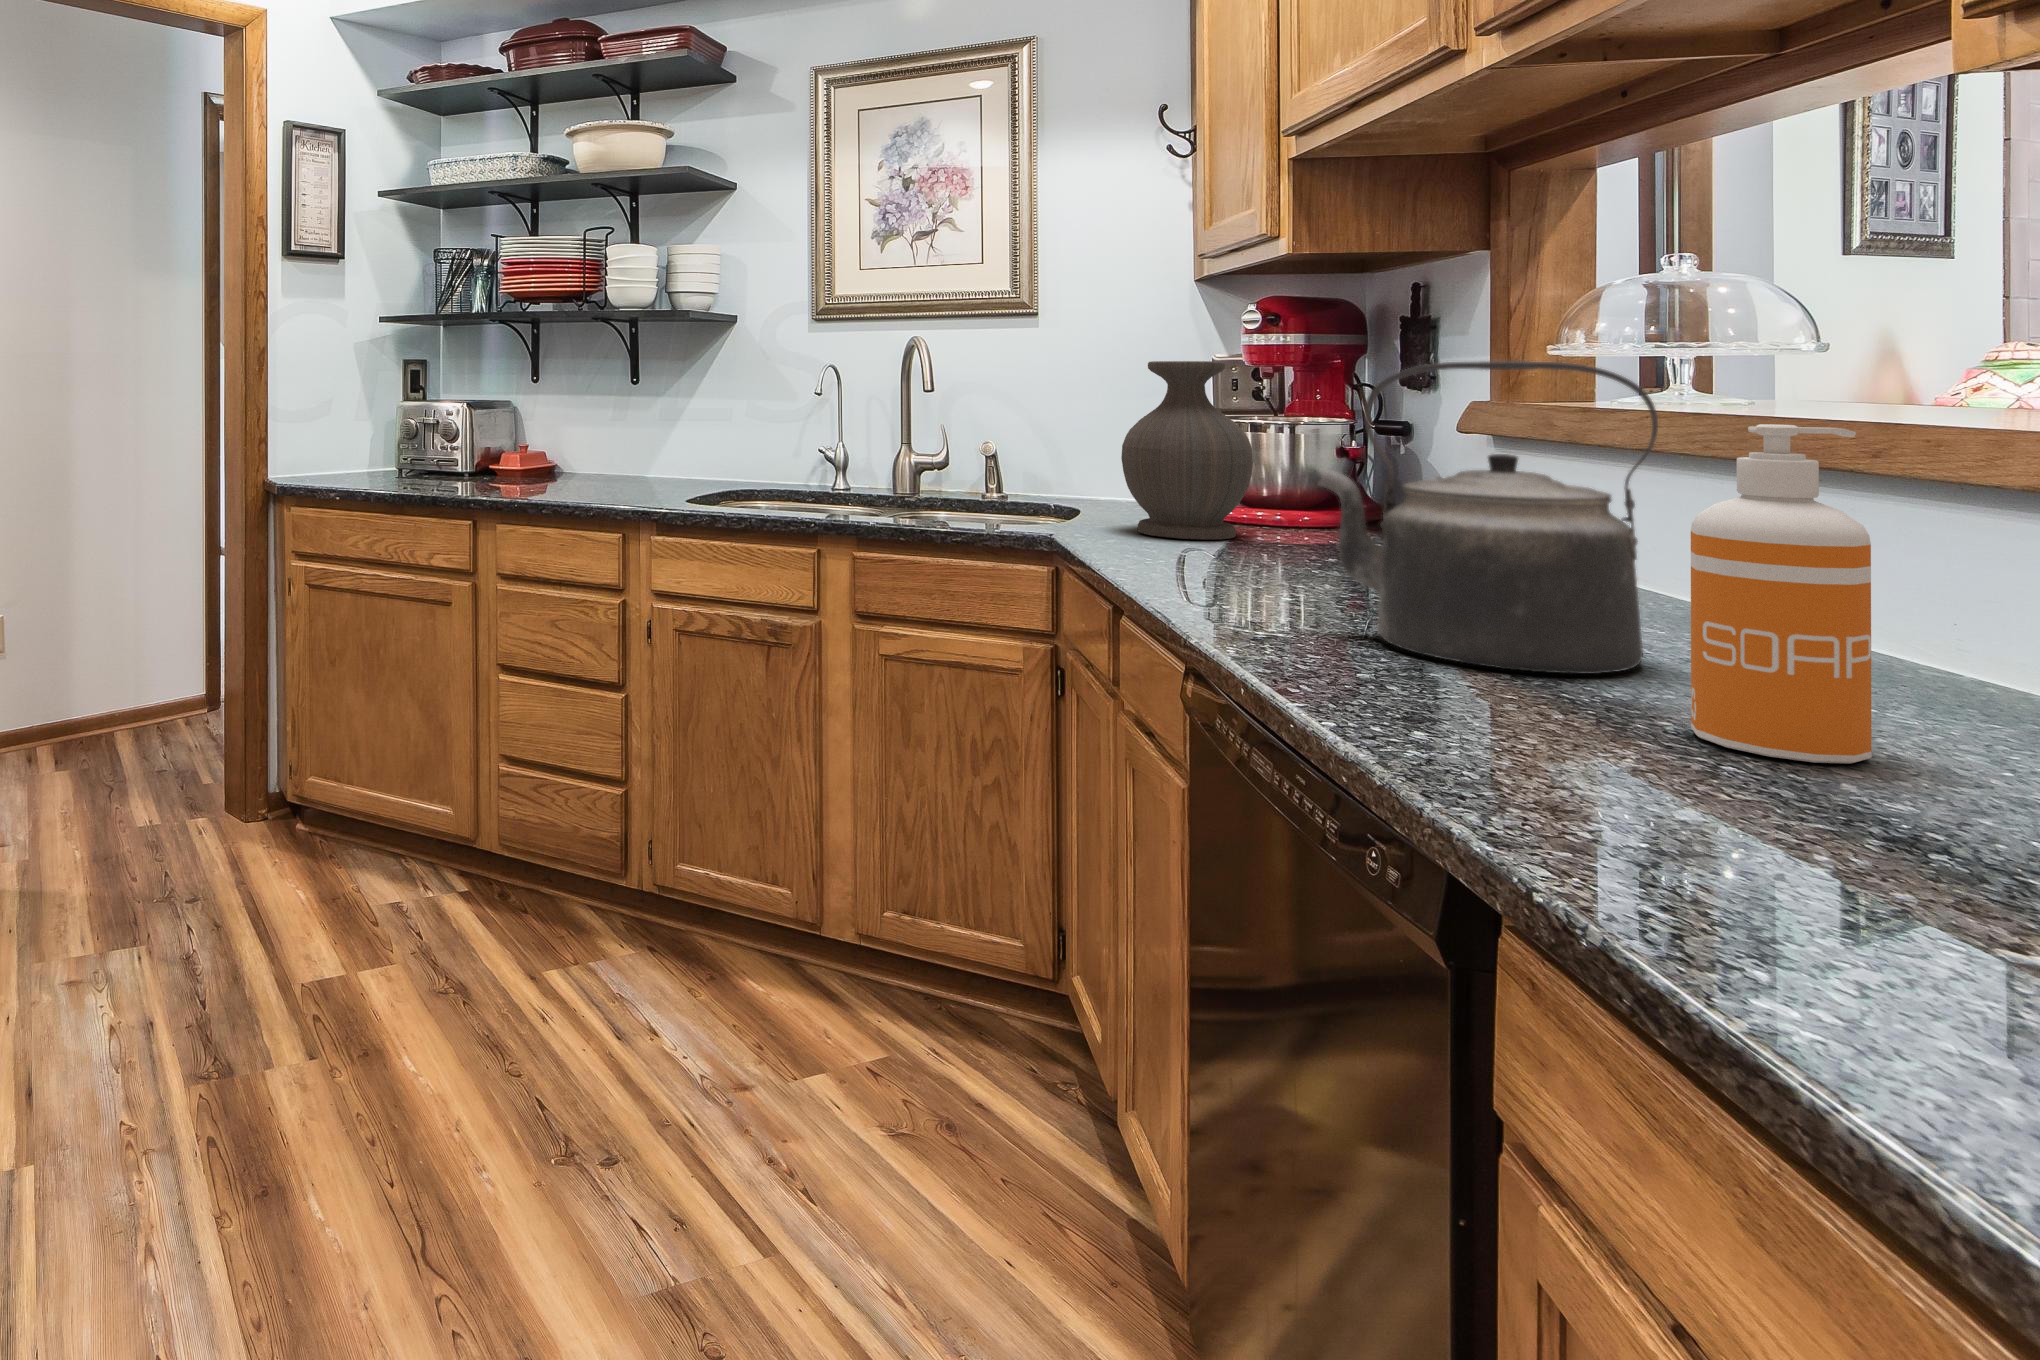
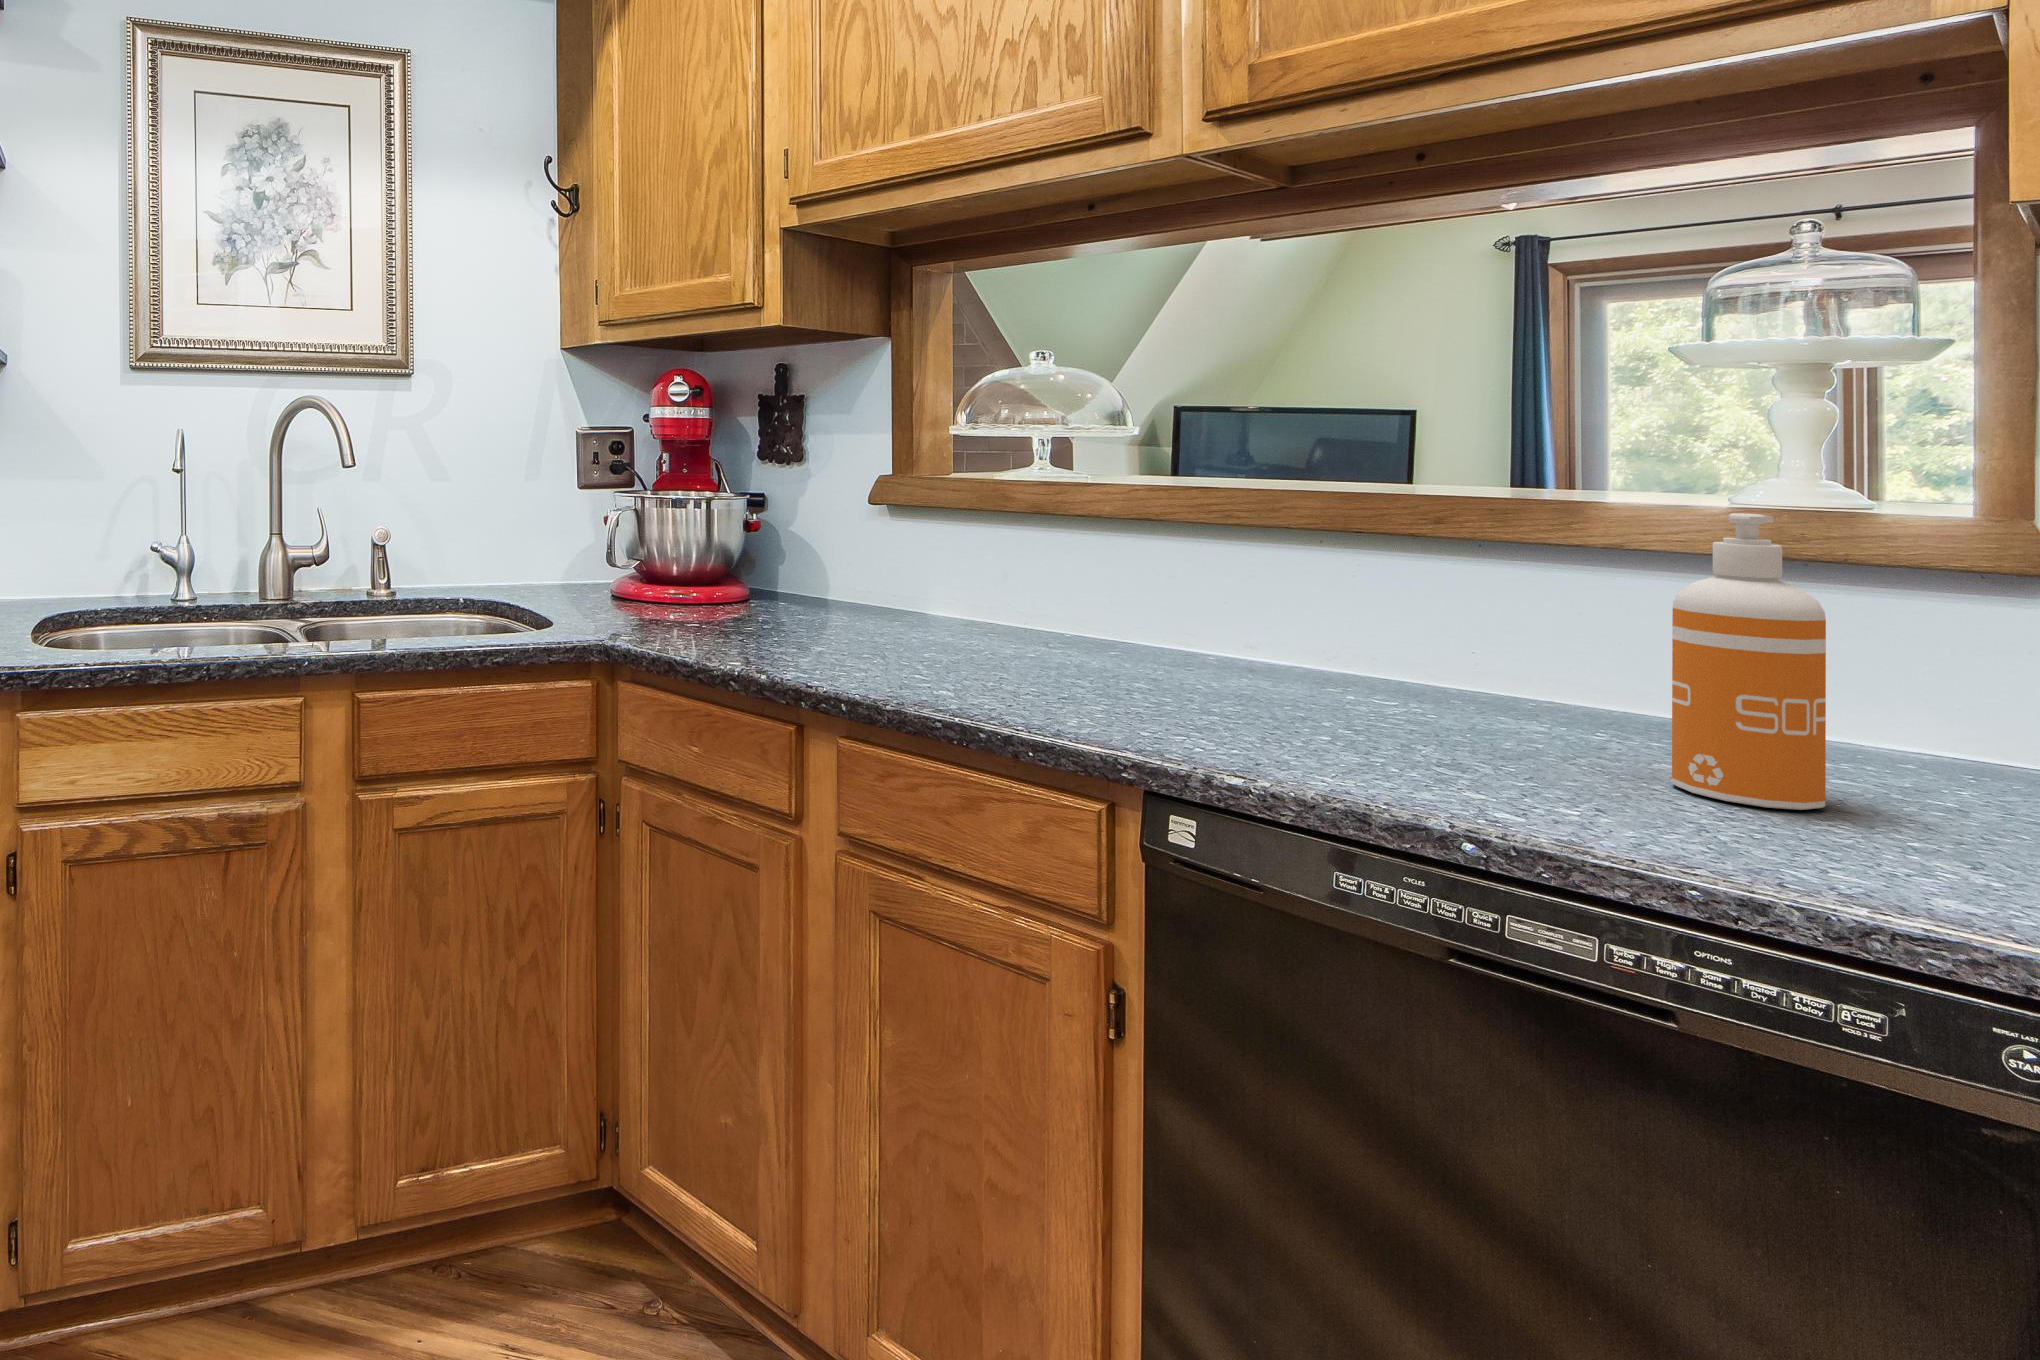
vase: present [1121,361,1253,539] -> none [622,435,751,630]
kettle: present [1318,361,1658,674] -> none [1189,449,1455,752]

